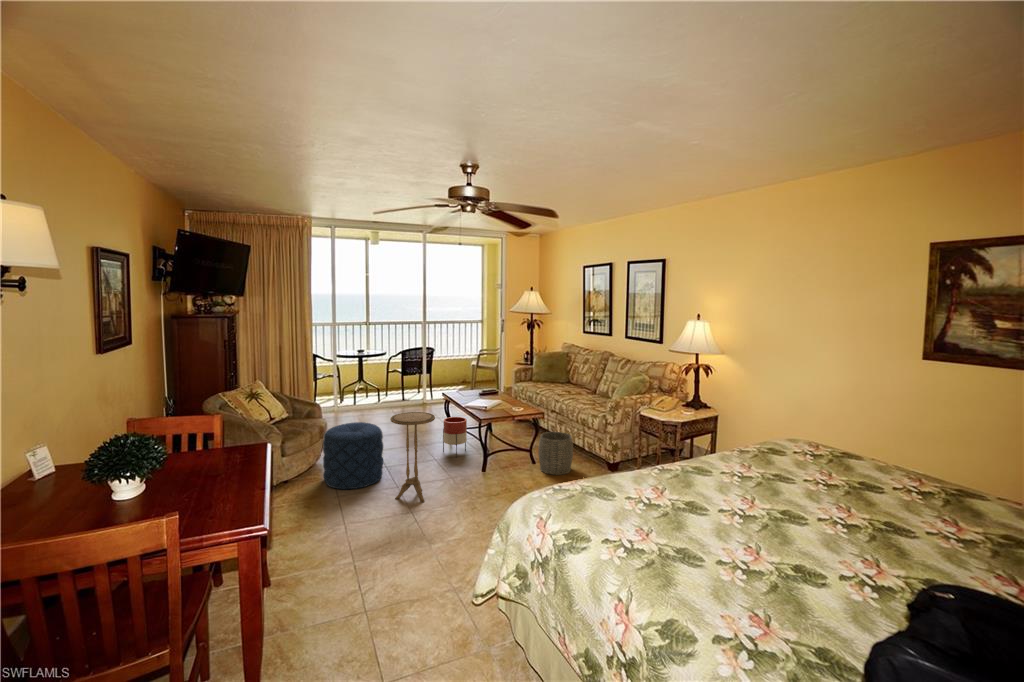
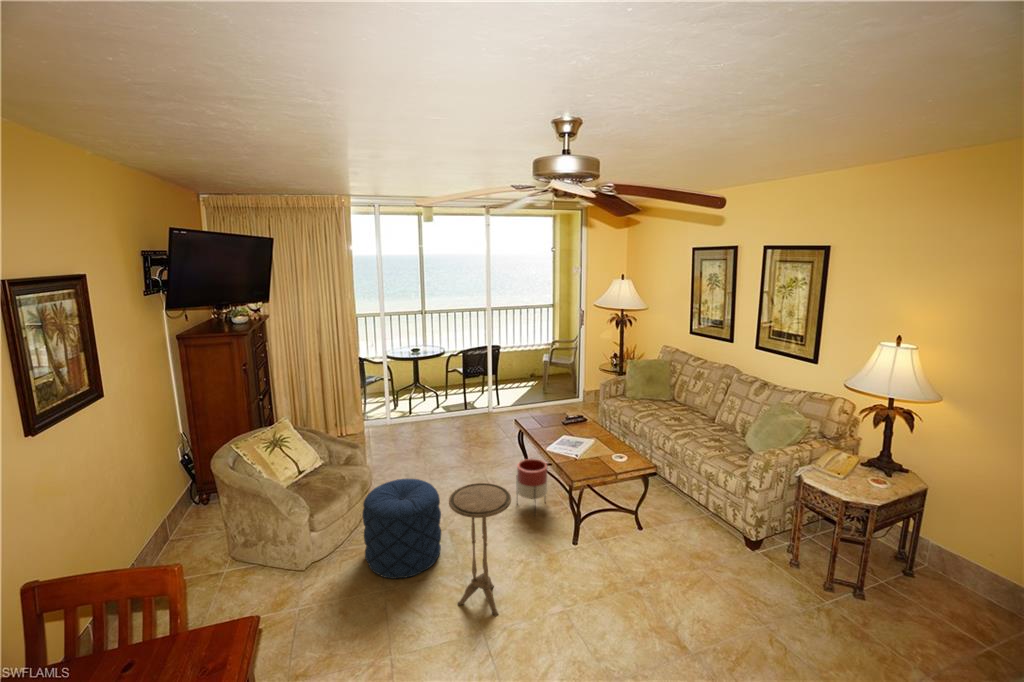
woven basket: present [538,432,573,475] -> none [649,494,700,561]

